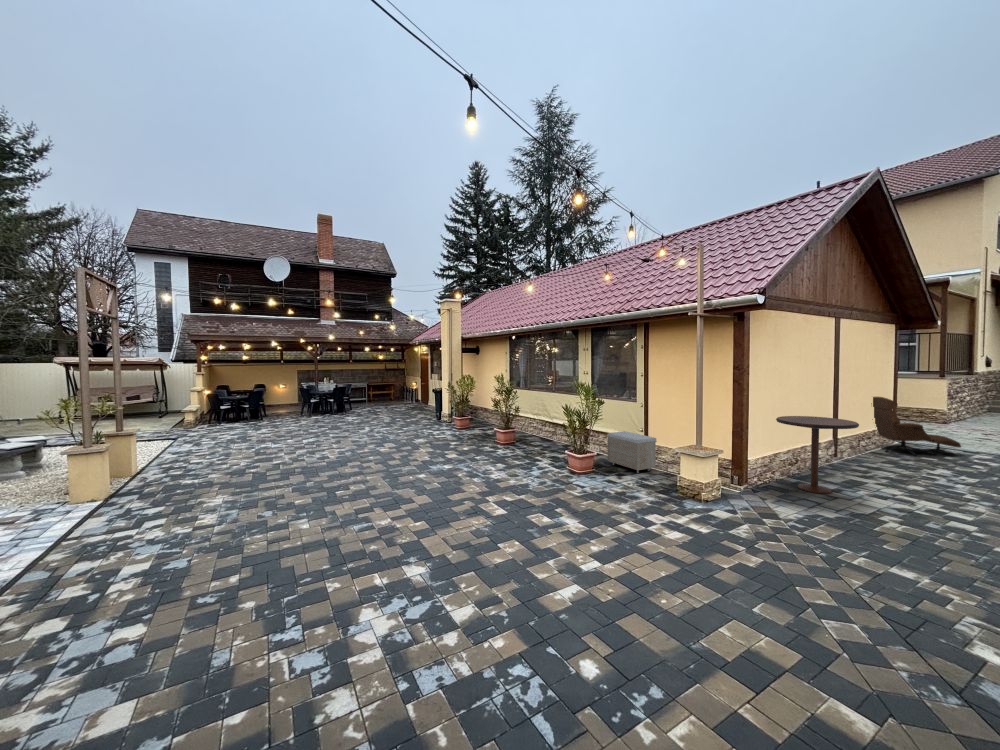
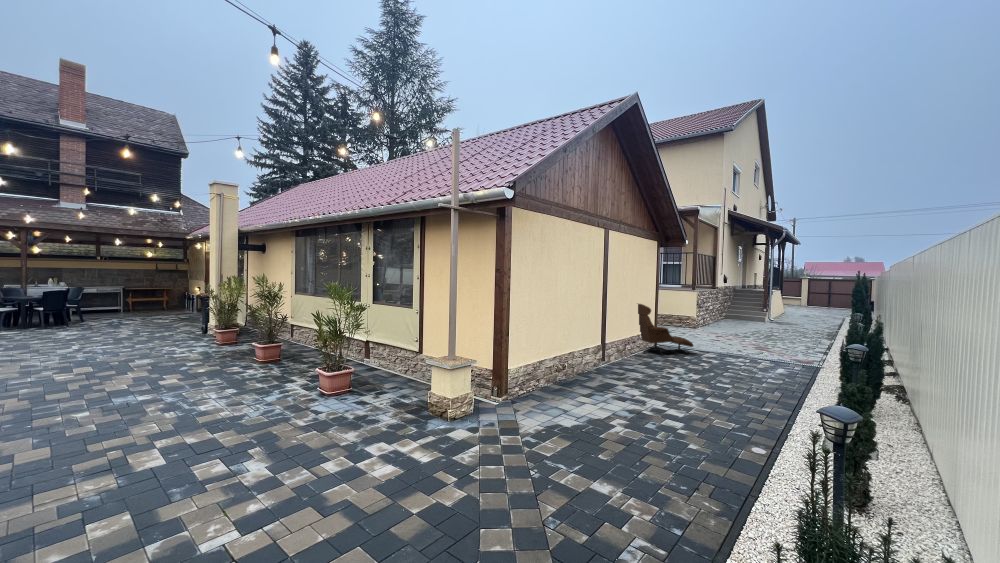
pedestal table: present [776,416,859,494] -> none [539,321,606,400]
storage bench: present [608,431,656,473] -> none [375,341,426,389]

